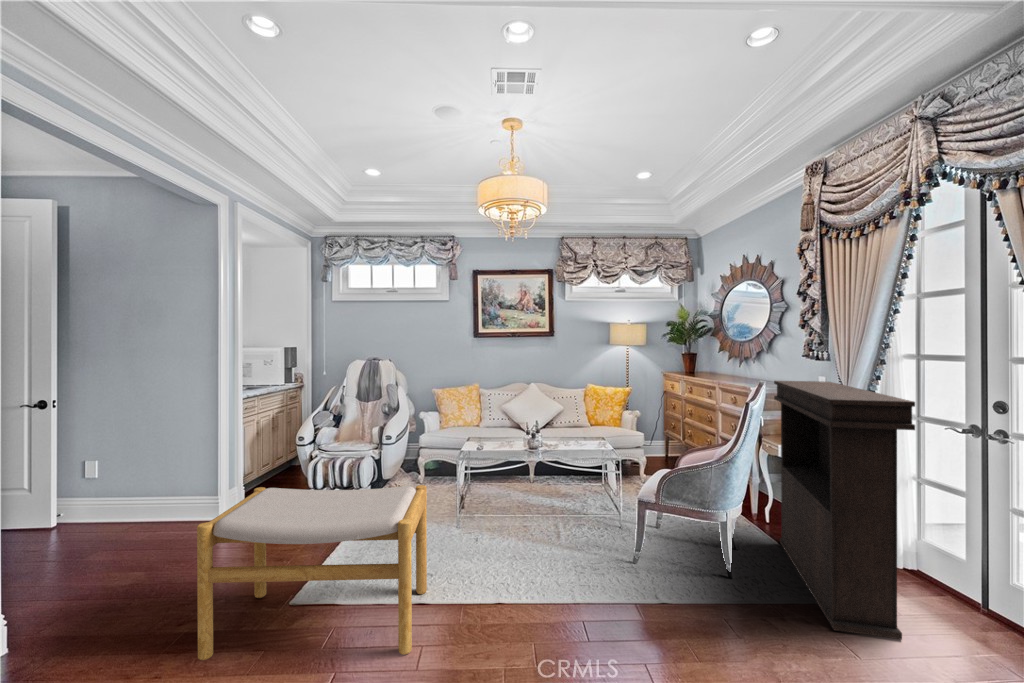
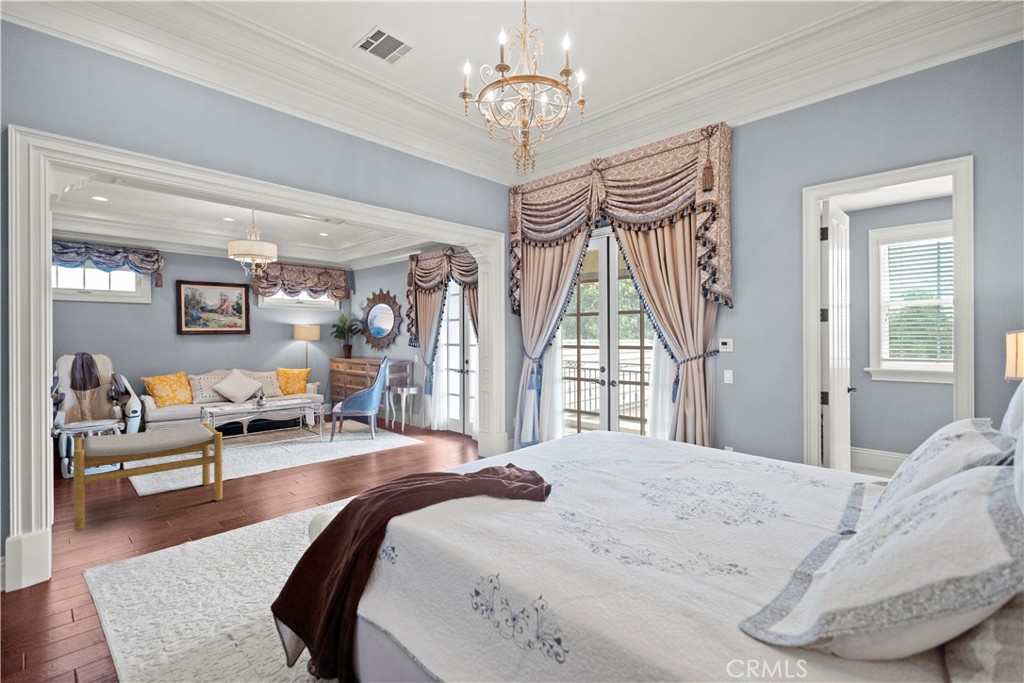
console table: present [774,381,915,640] -> none [395,357,442,454]

